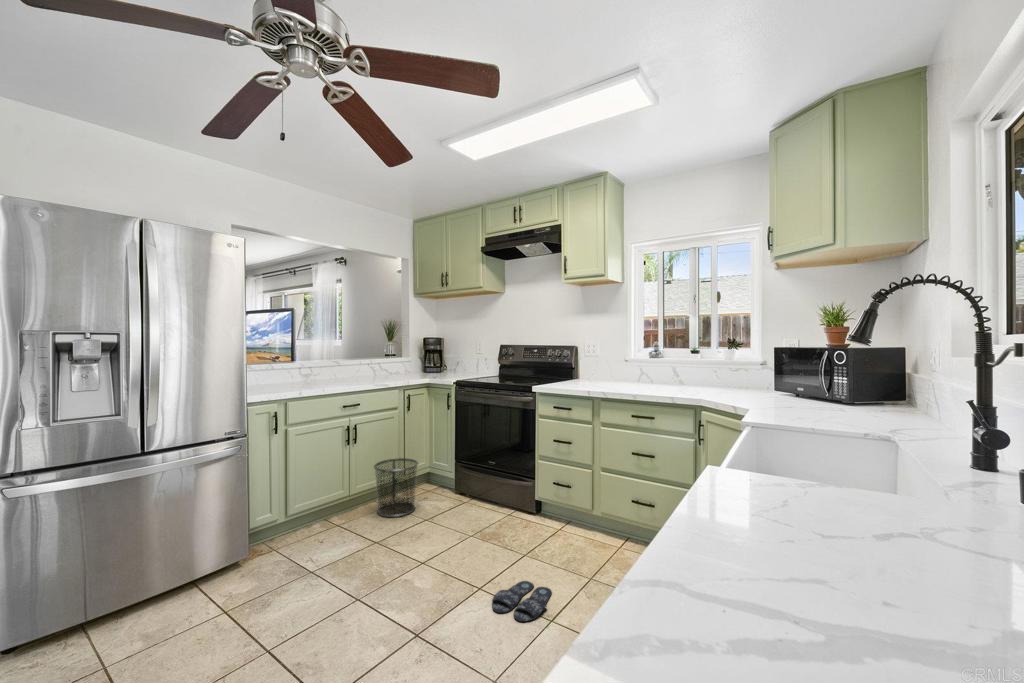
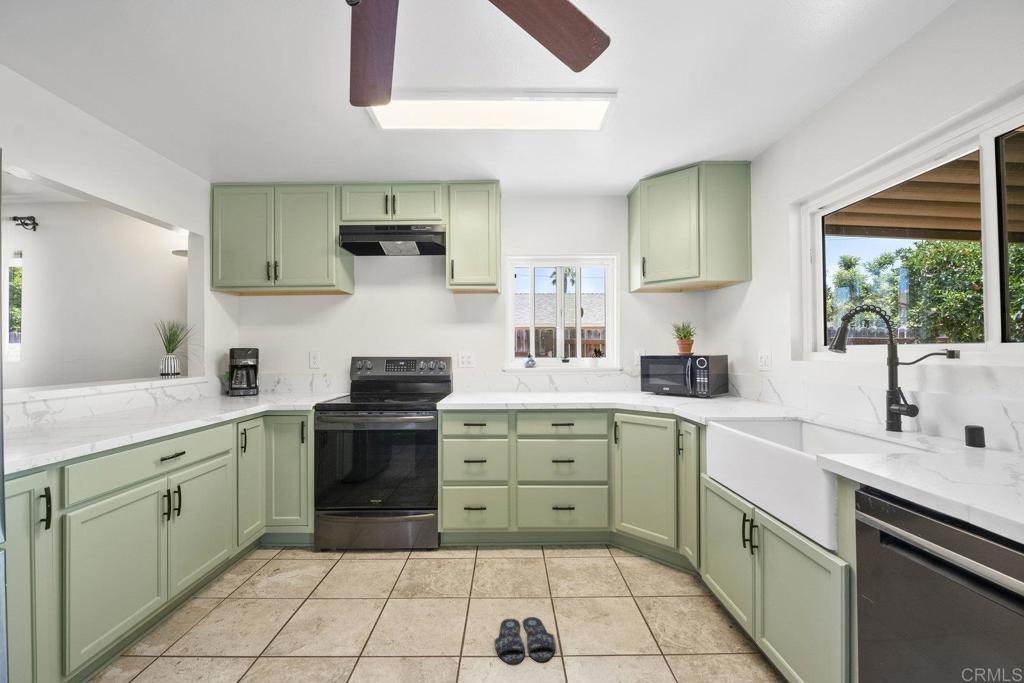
waste bin: present [374,458,418,517] -> none [212,521,285,615]

